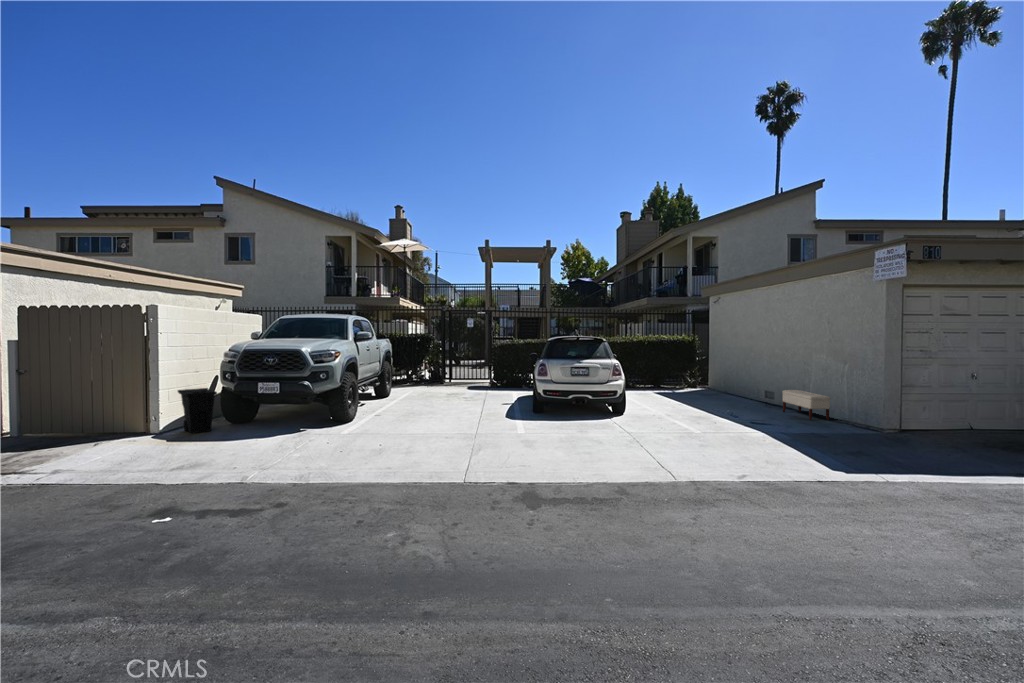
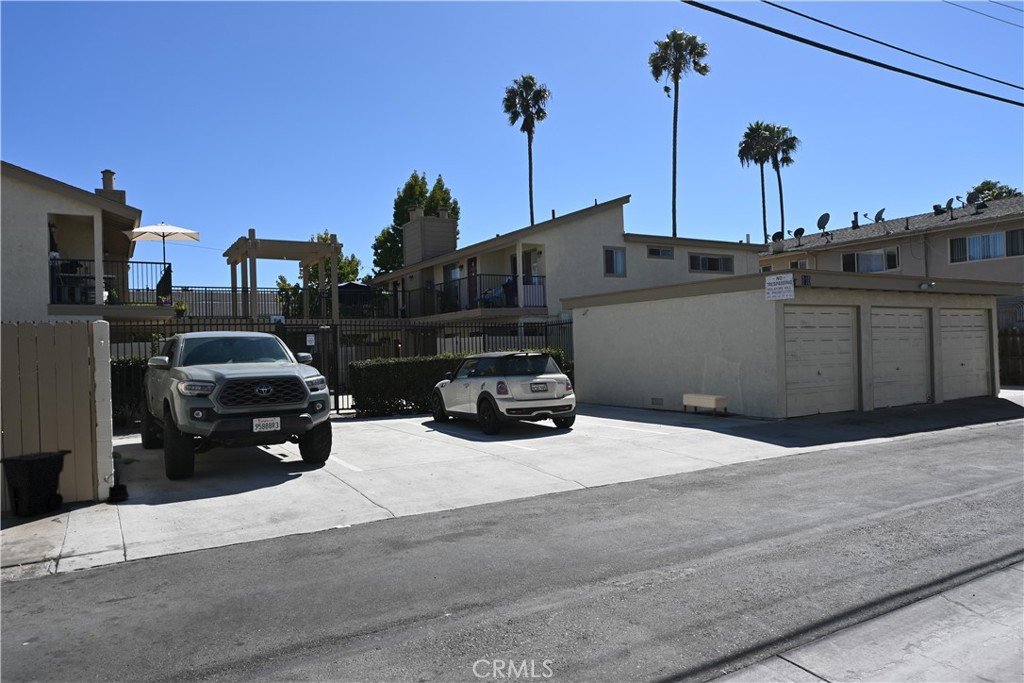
trash can: present [178,388,217,433] -> present [0,450,72,516]
potted plant: none [121,399,156,441] -> present [105,451,140,502]

